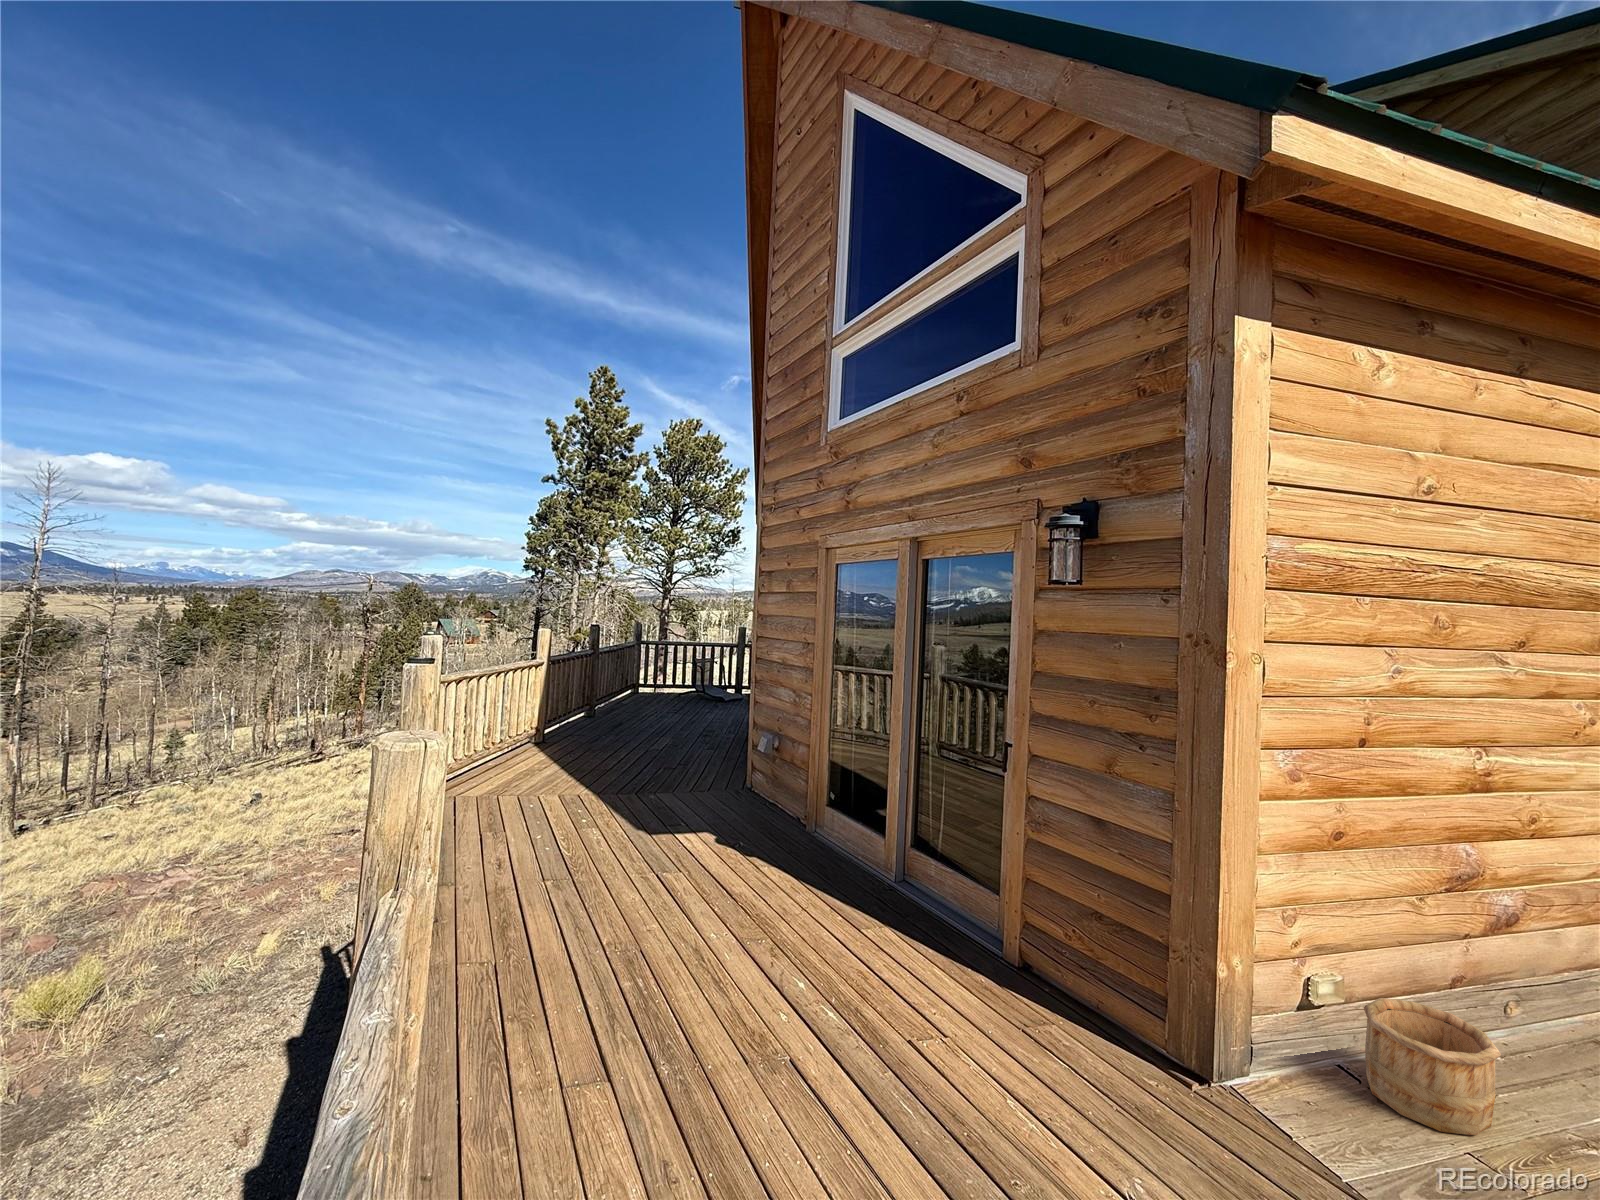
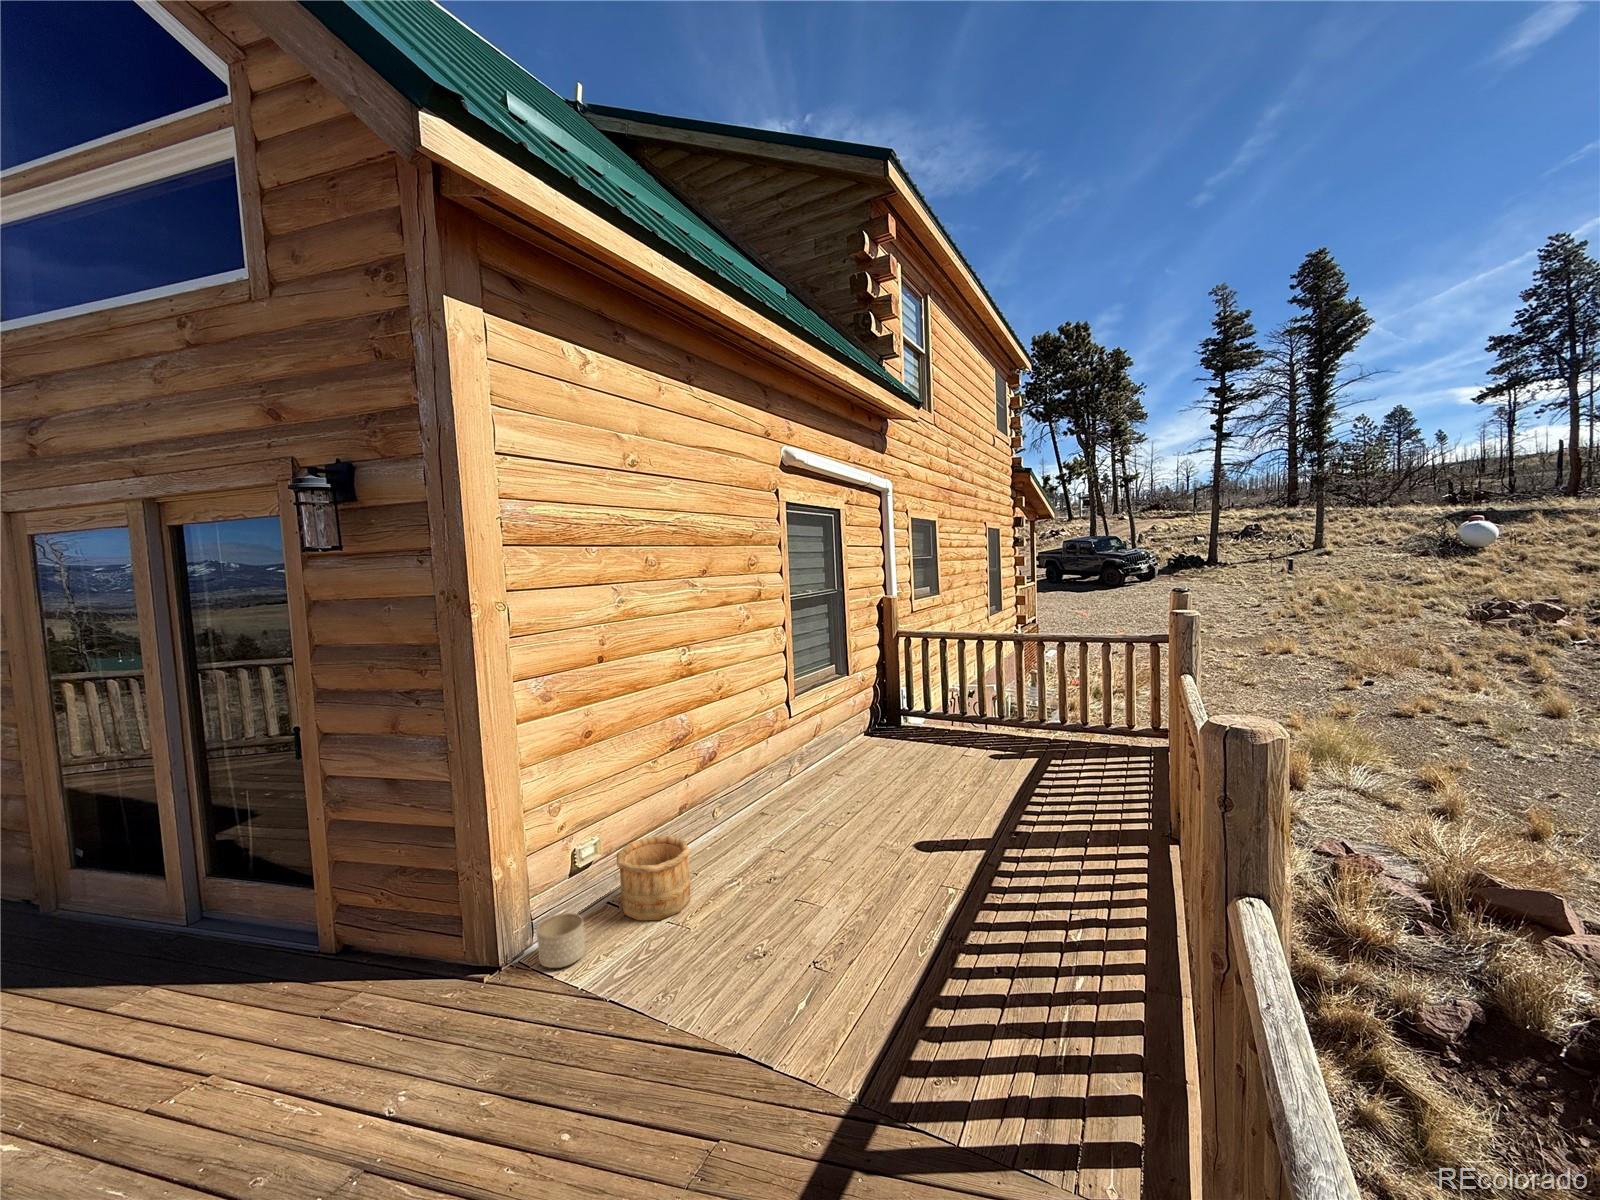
planter: none [1258,1051,1327,1128] -> present [537,913,585,968]

